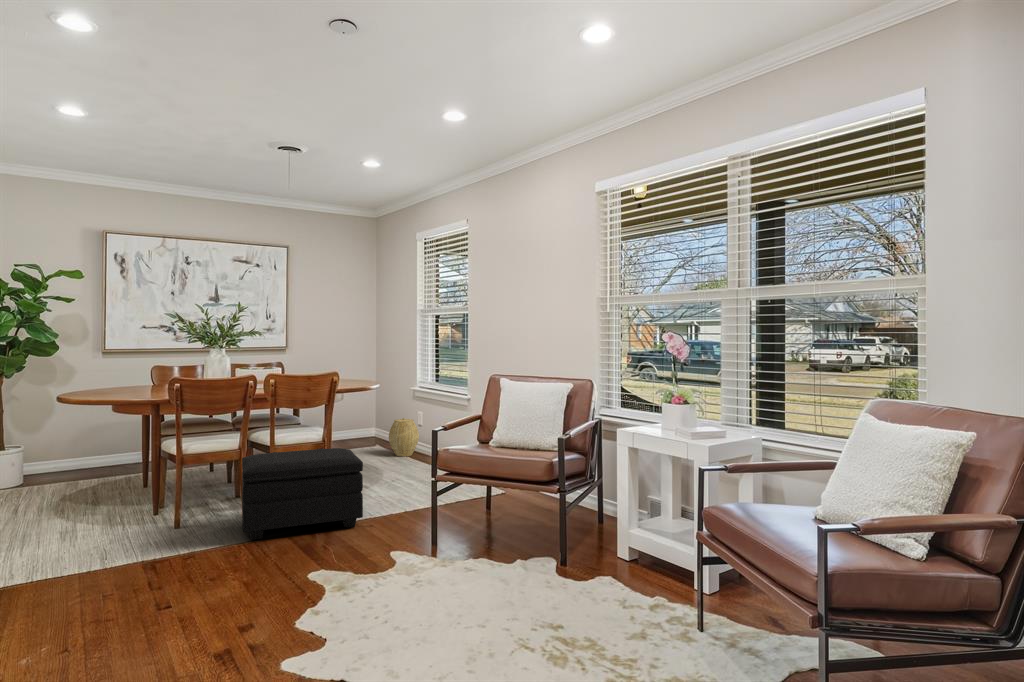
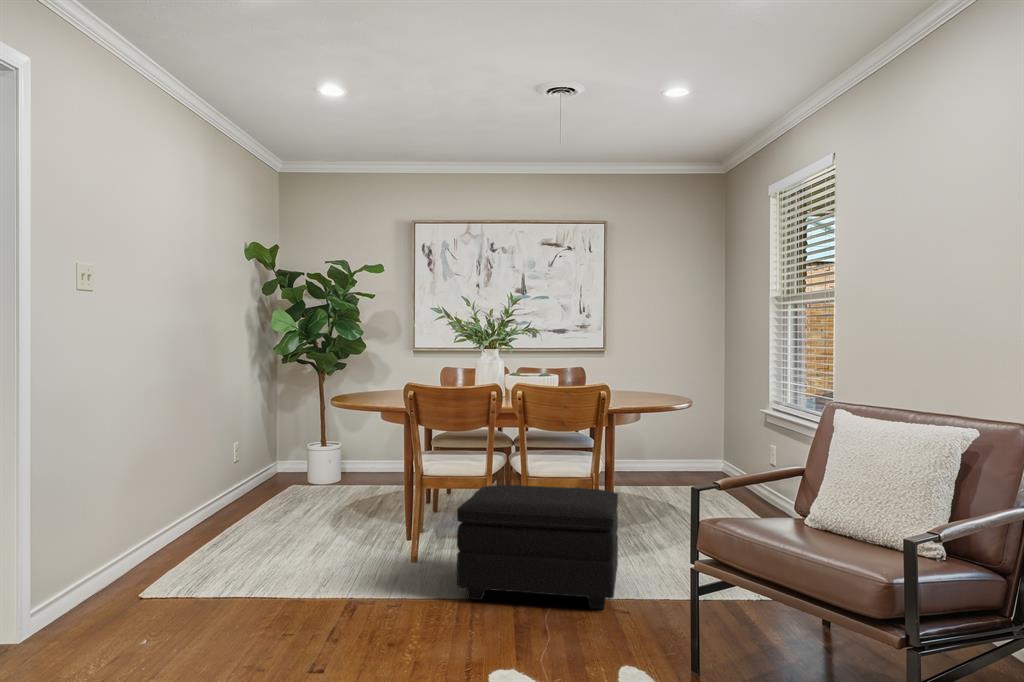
woven basket: present [389,418,419,456] -> none [722,451,767,507]

